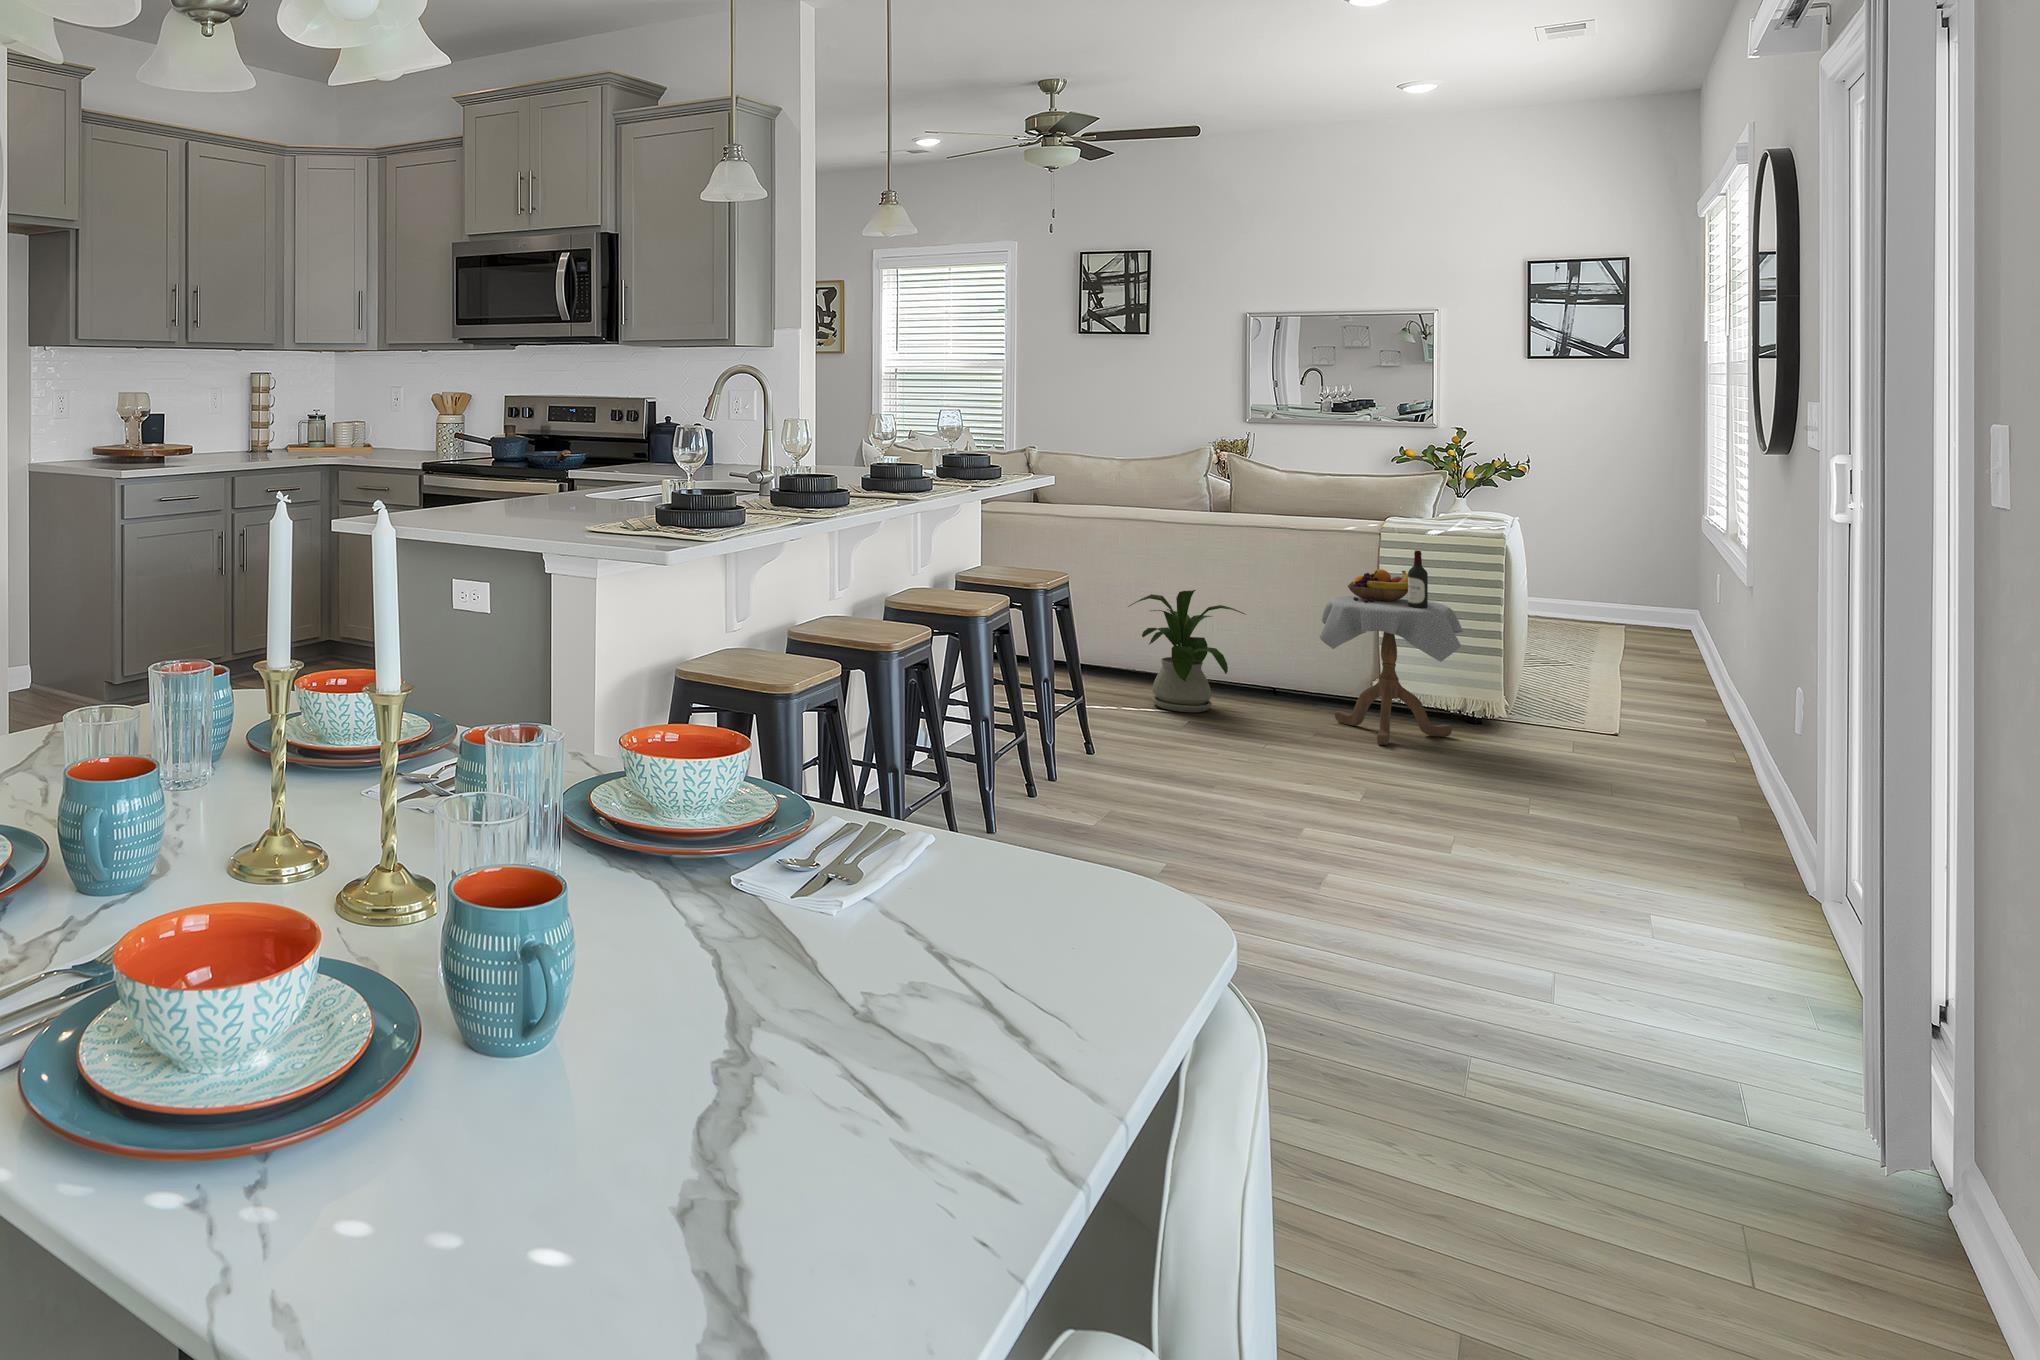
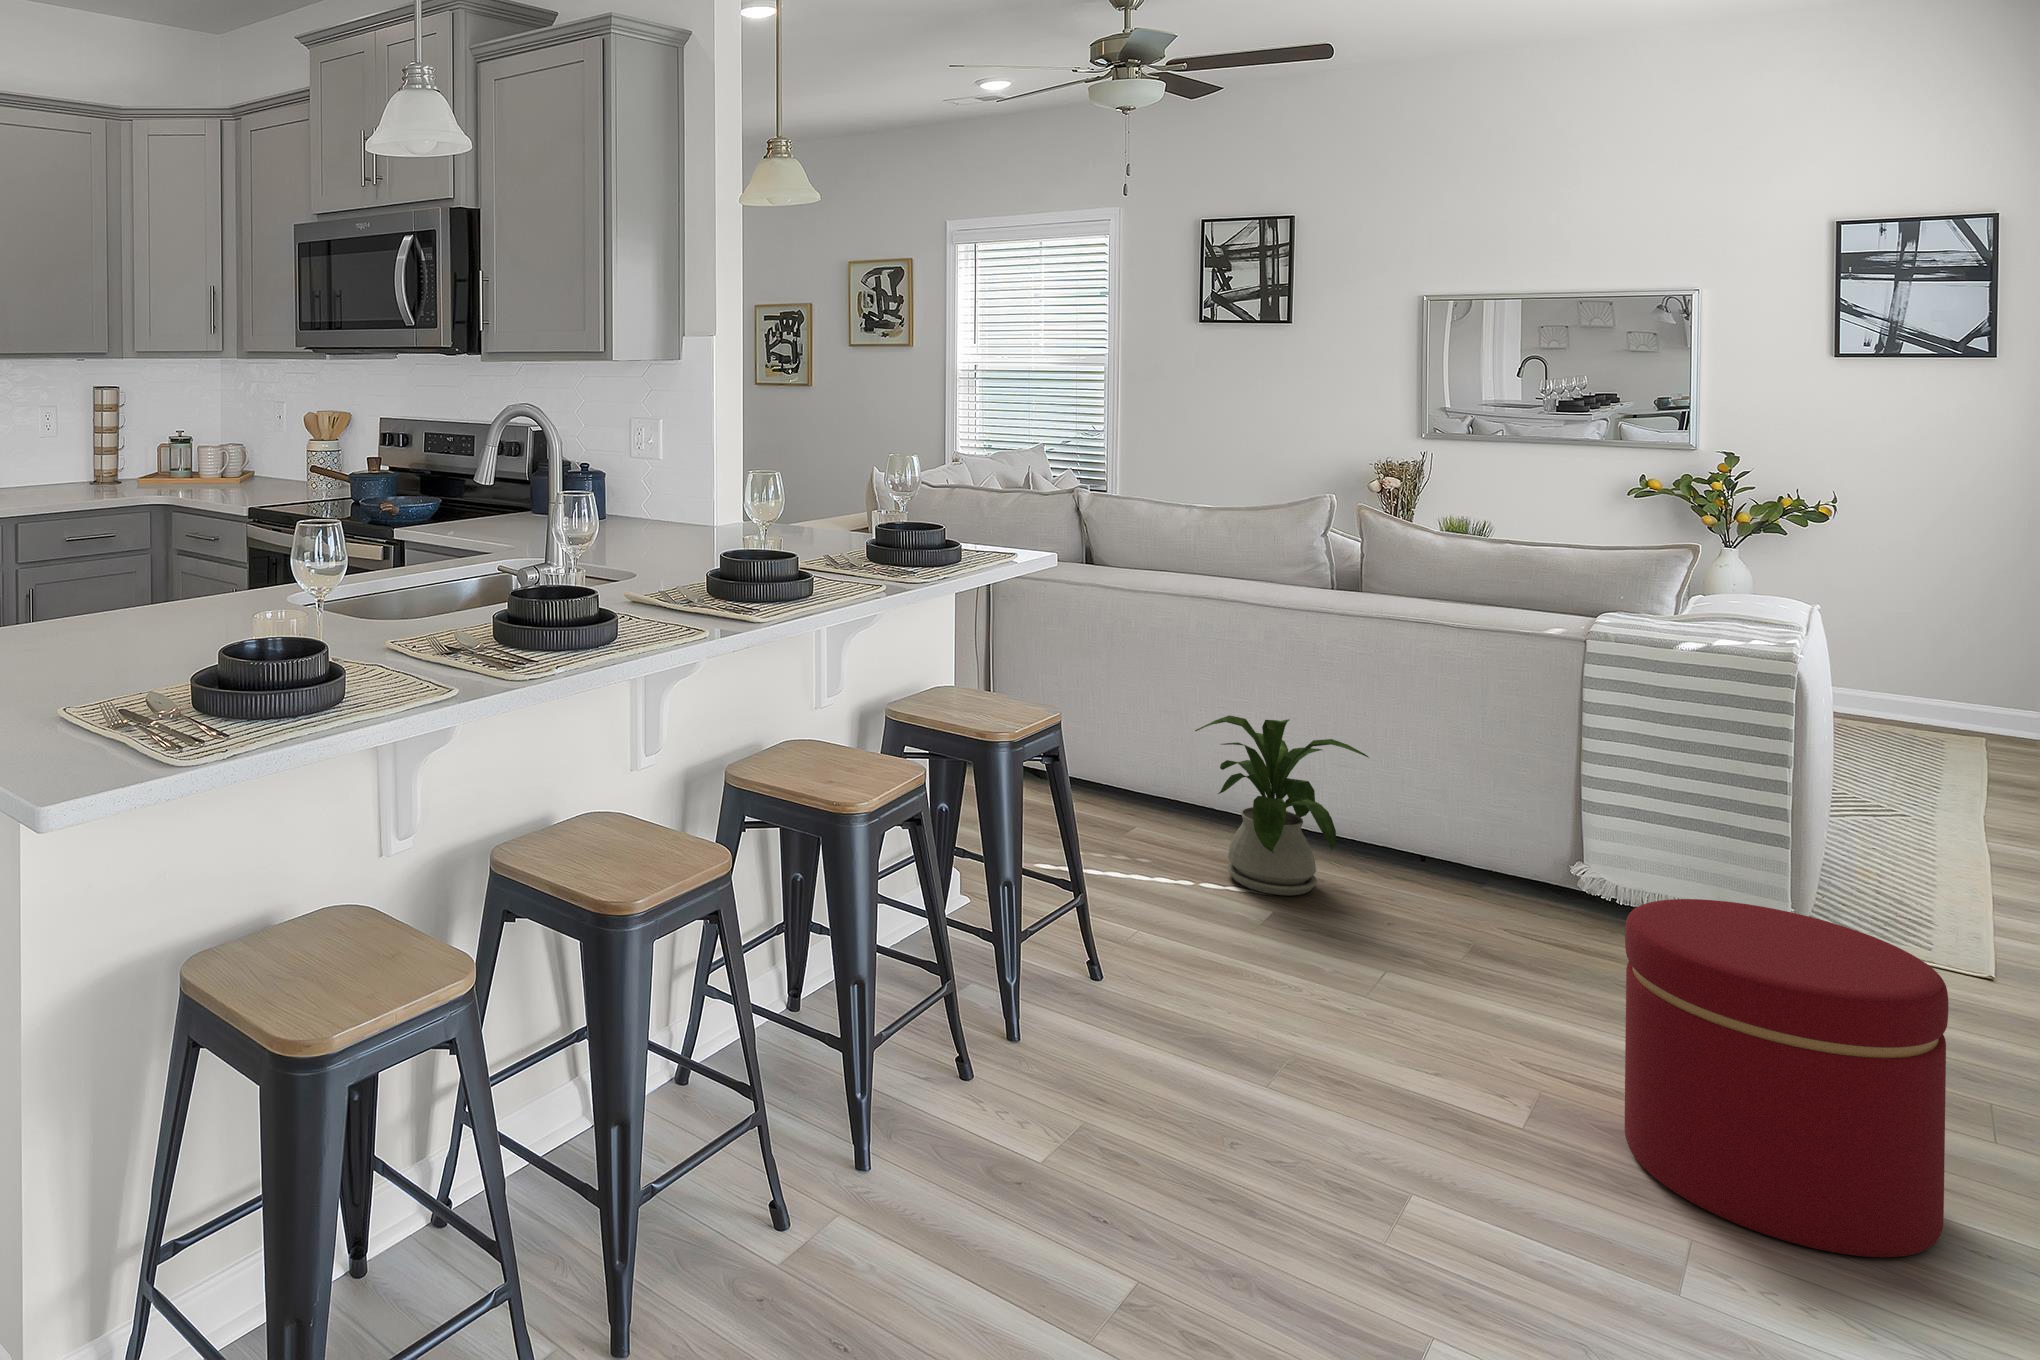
side table: present [1320,551,1463,745] -> none [1480,684,1721,988]
ottoman: none [1415,658,1583,833] -> present [1625,899,1949,1257]

